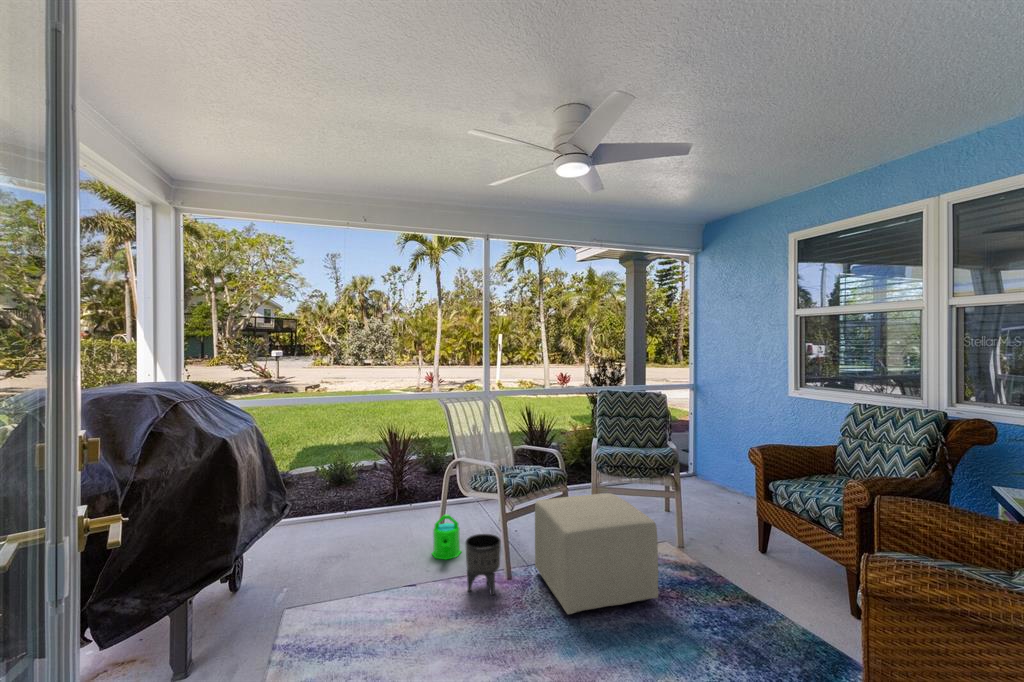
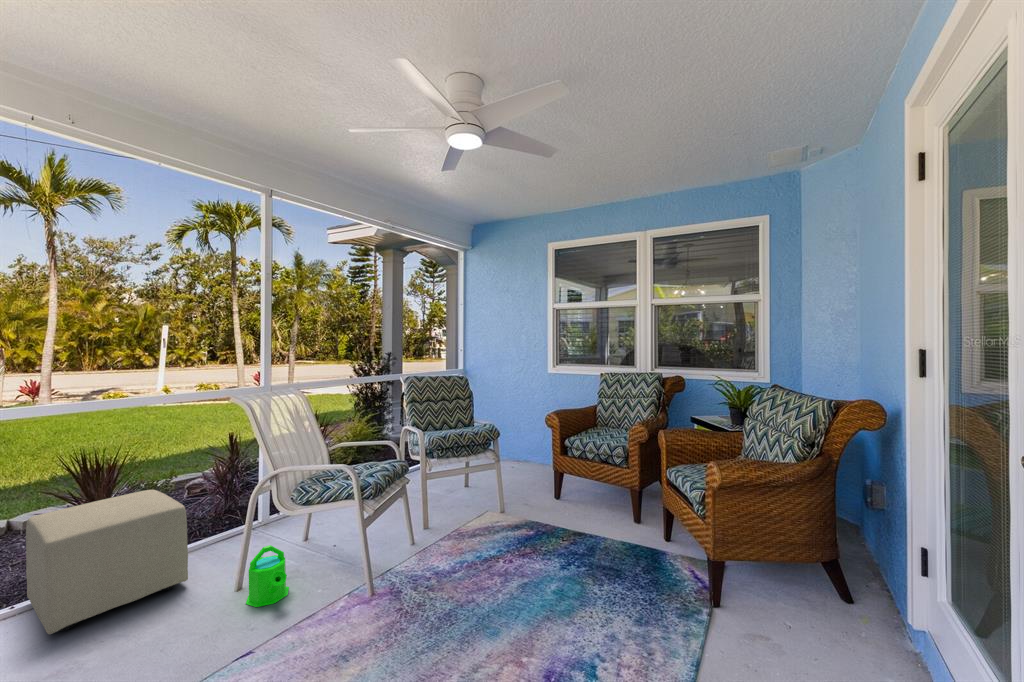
ottoman: present [535,493,658,614] -> present [26,490,188,635]
planter: present [466,534,501,595] -> none [329,548,374,626]

